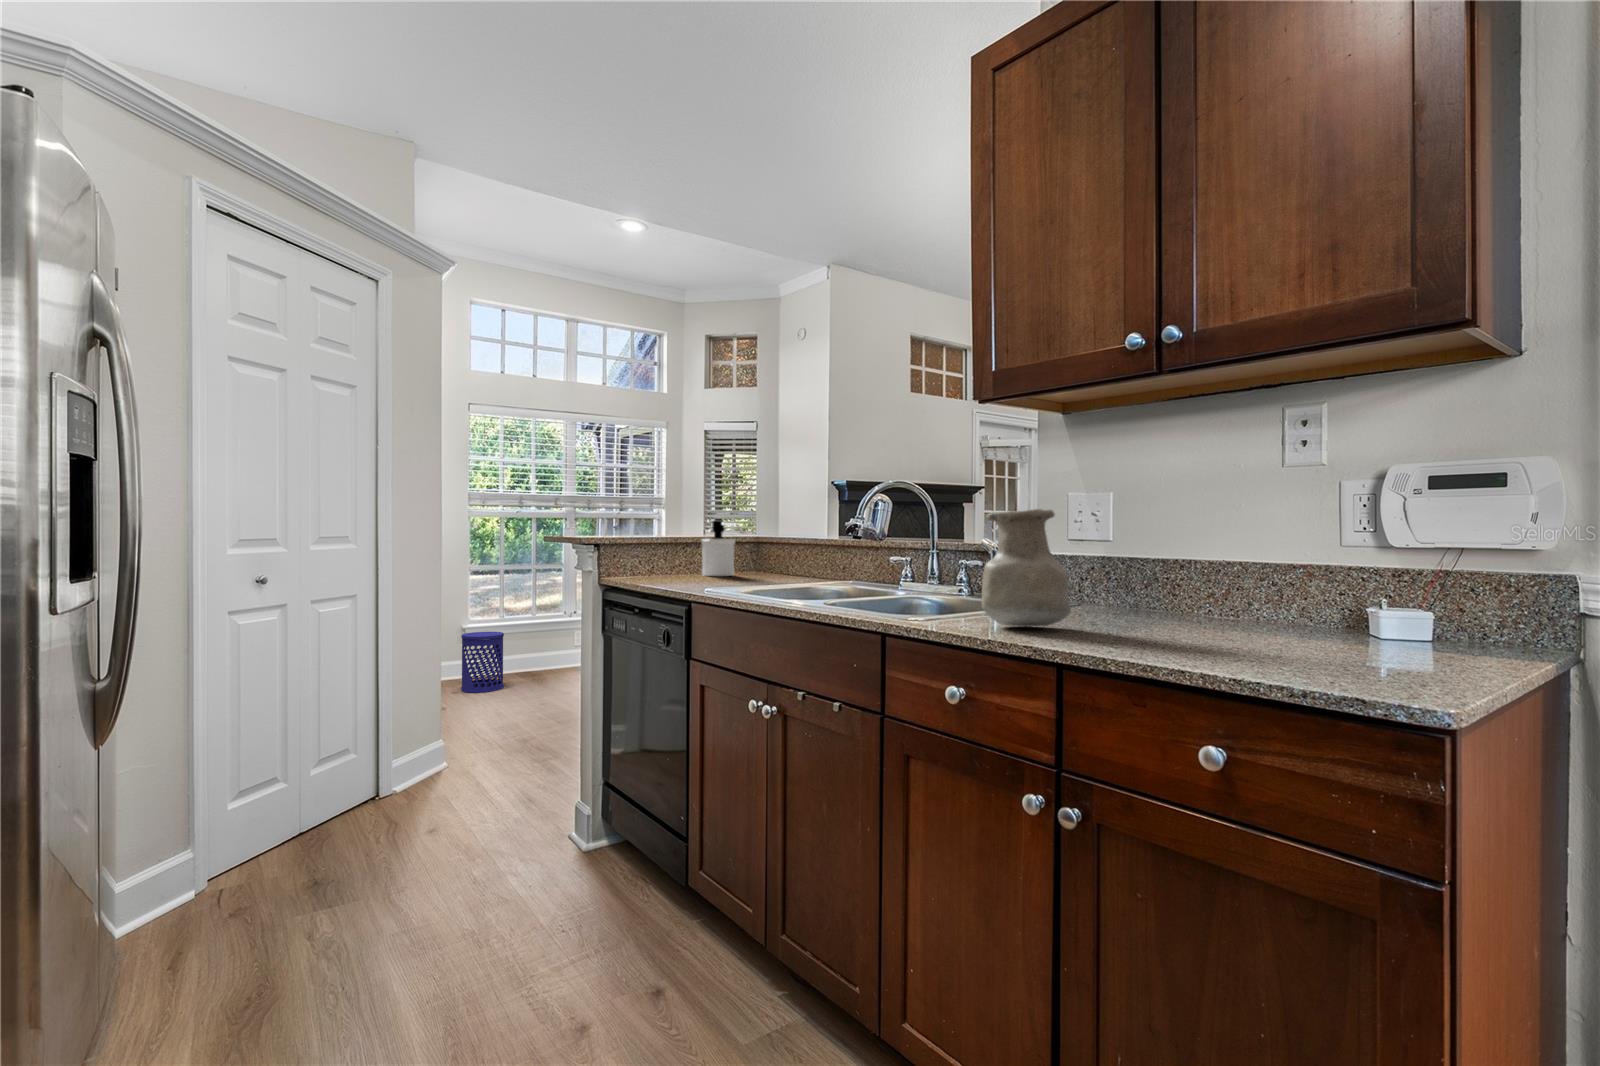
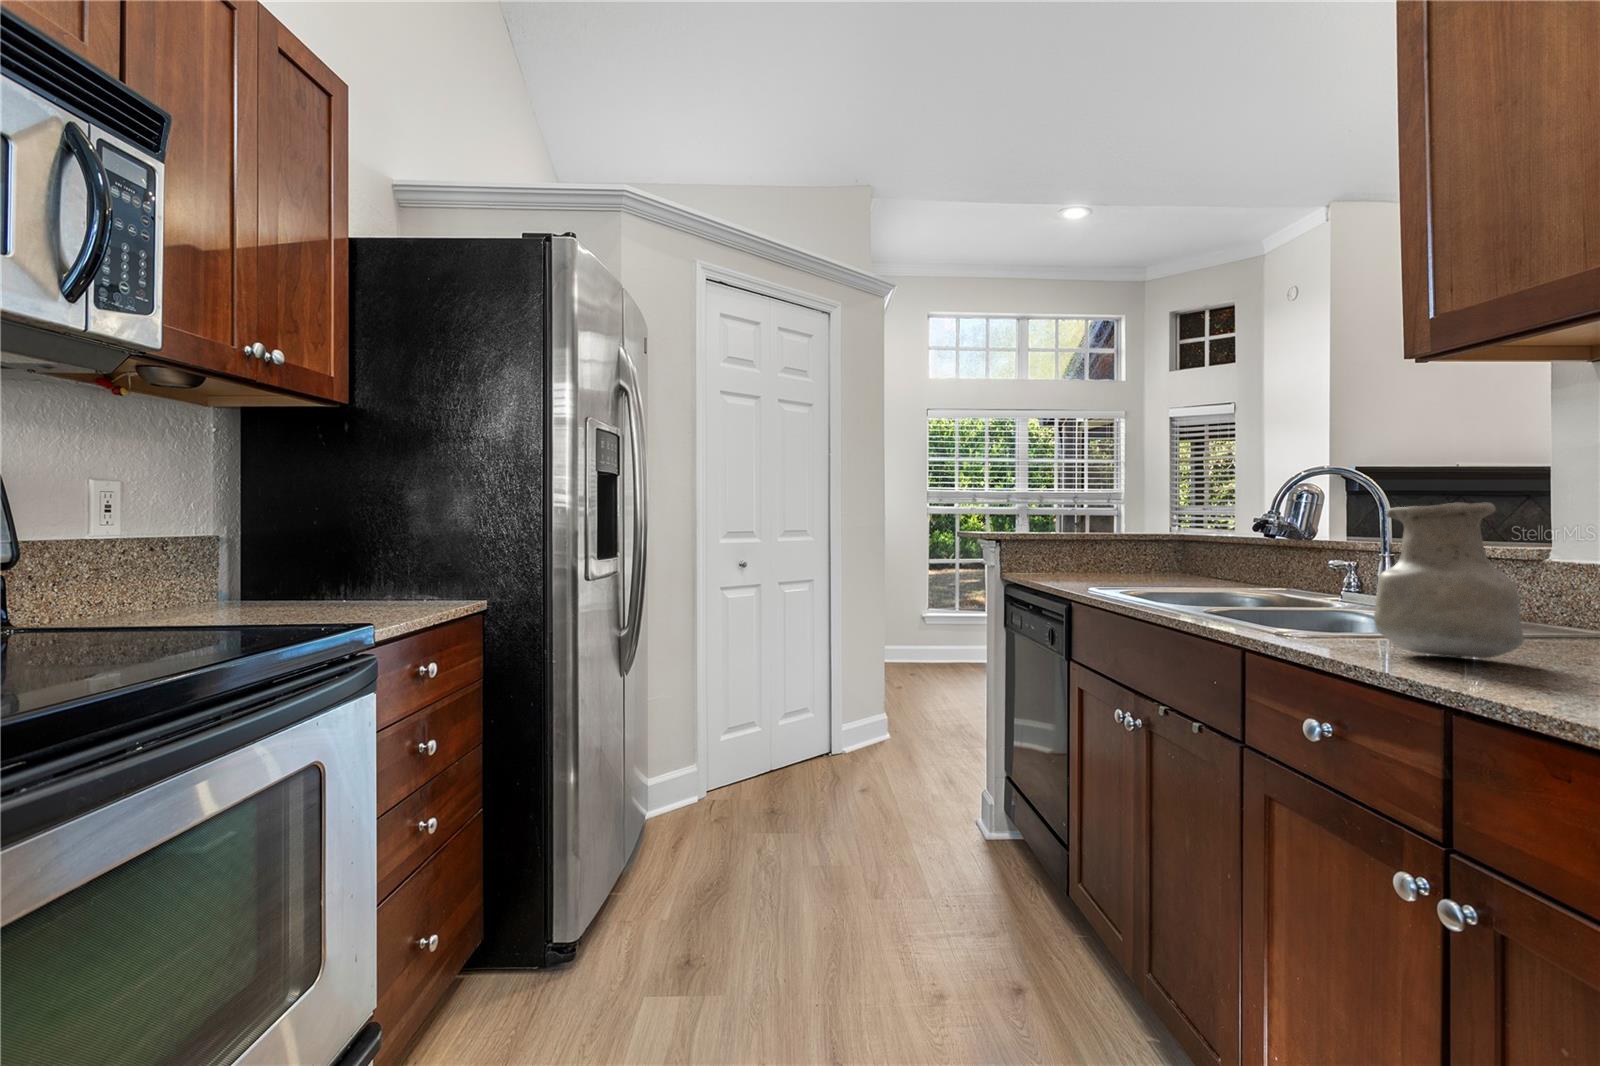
soap dispenser: present [701,520,742,576] -> none [1108,517,1152,576]
waste bin: present [461,632,504,693] -> none [923,619,959,674]

